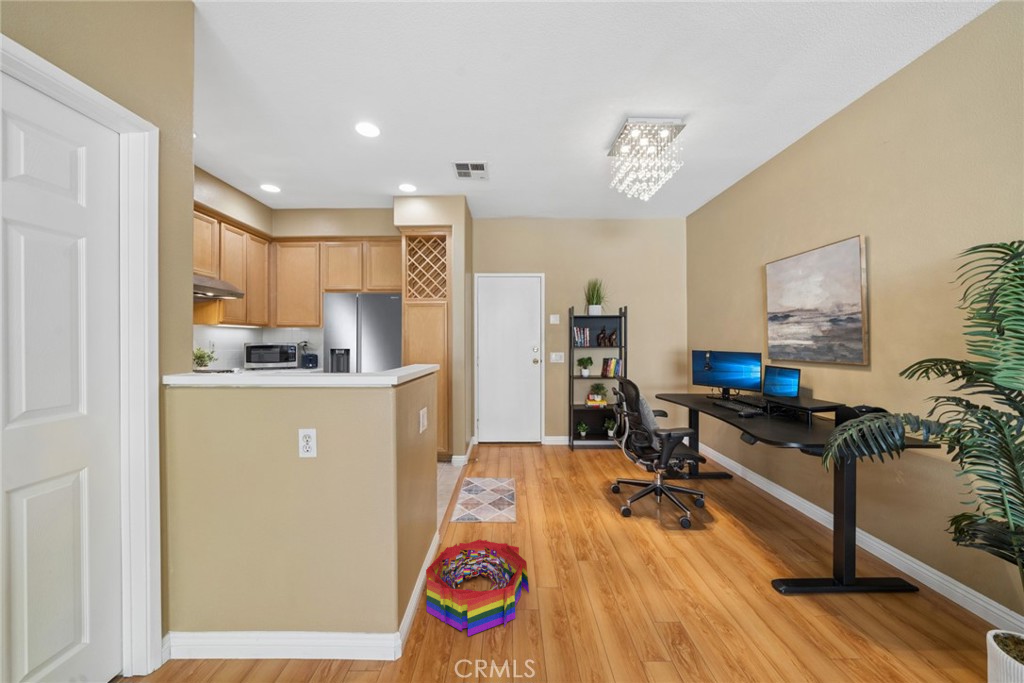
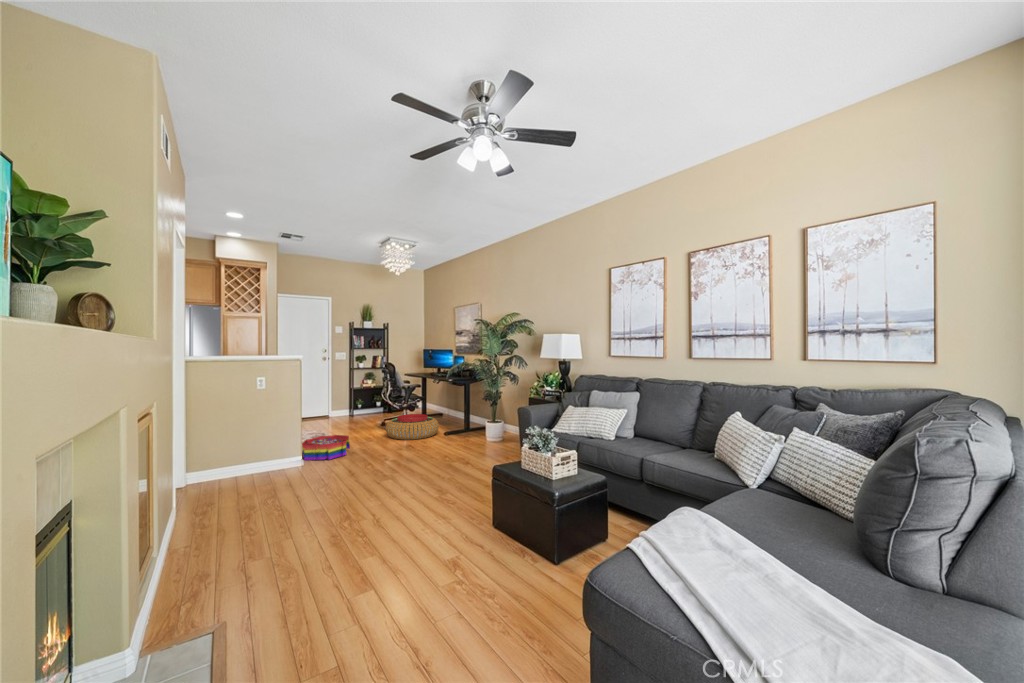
pouf: none [617,495,745,579] -> present [386,414,439,440]

